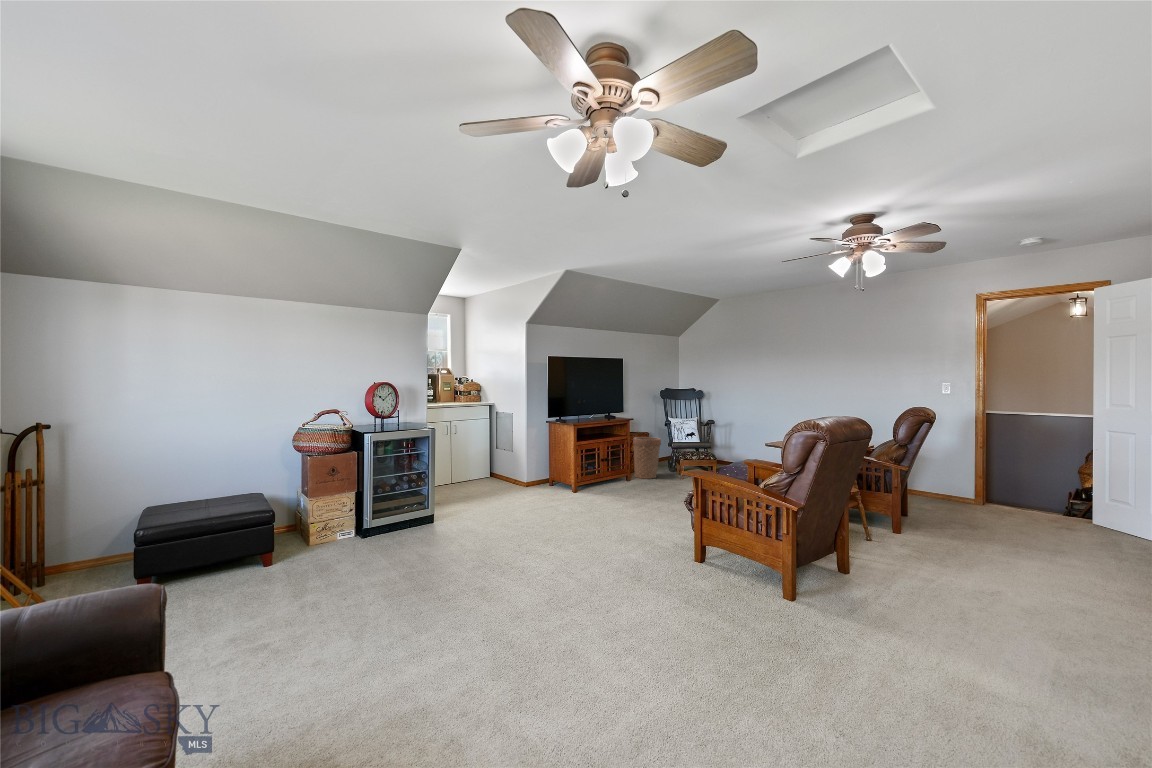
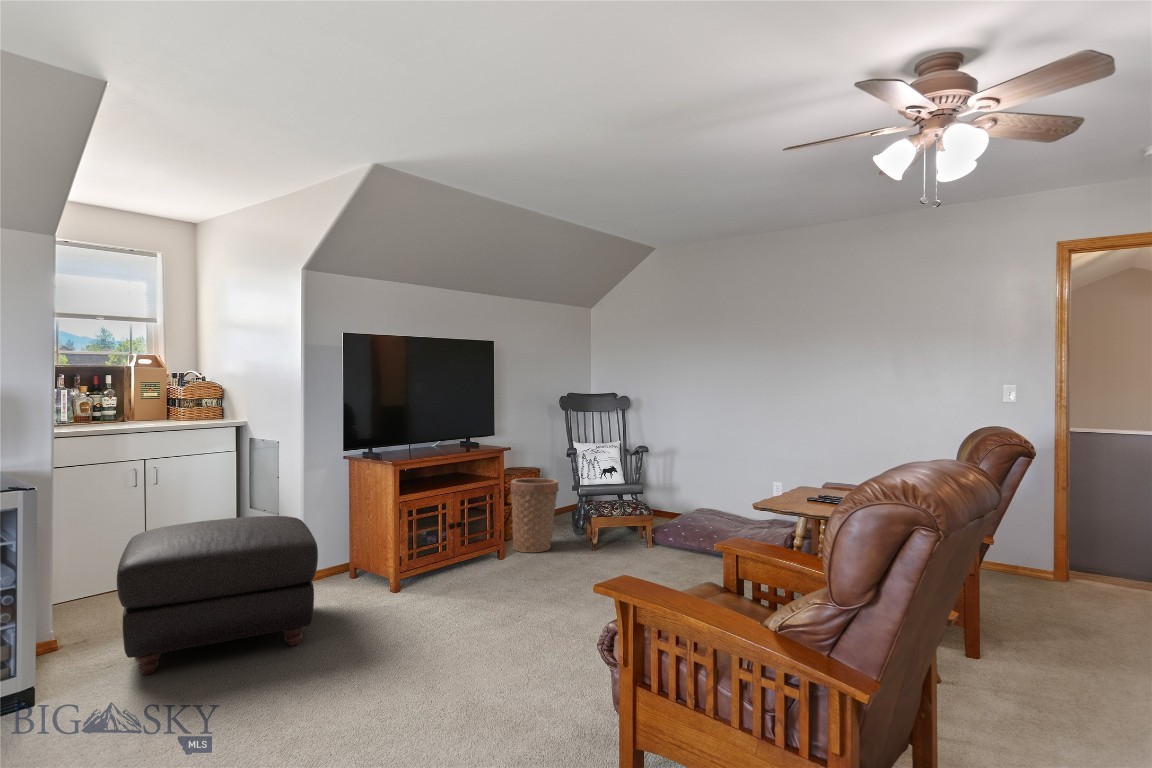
ottoman: none [456,449,544,517] -> present [117,516,318,675]

